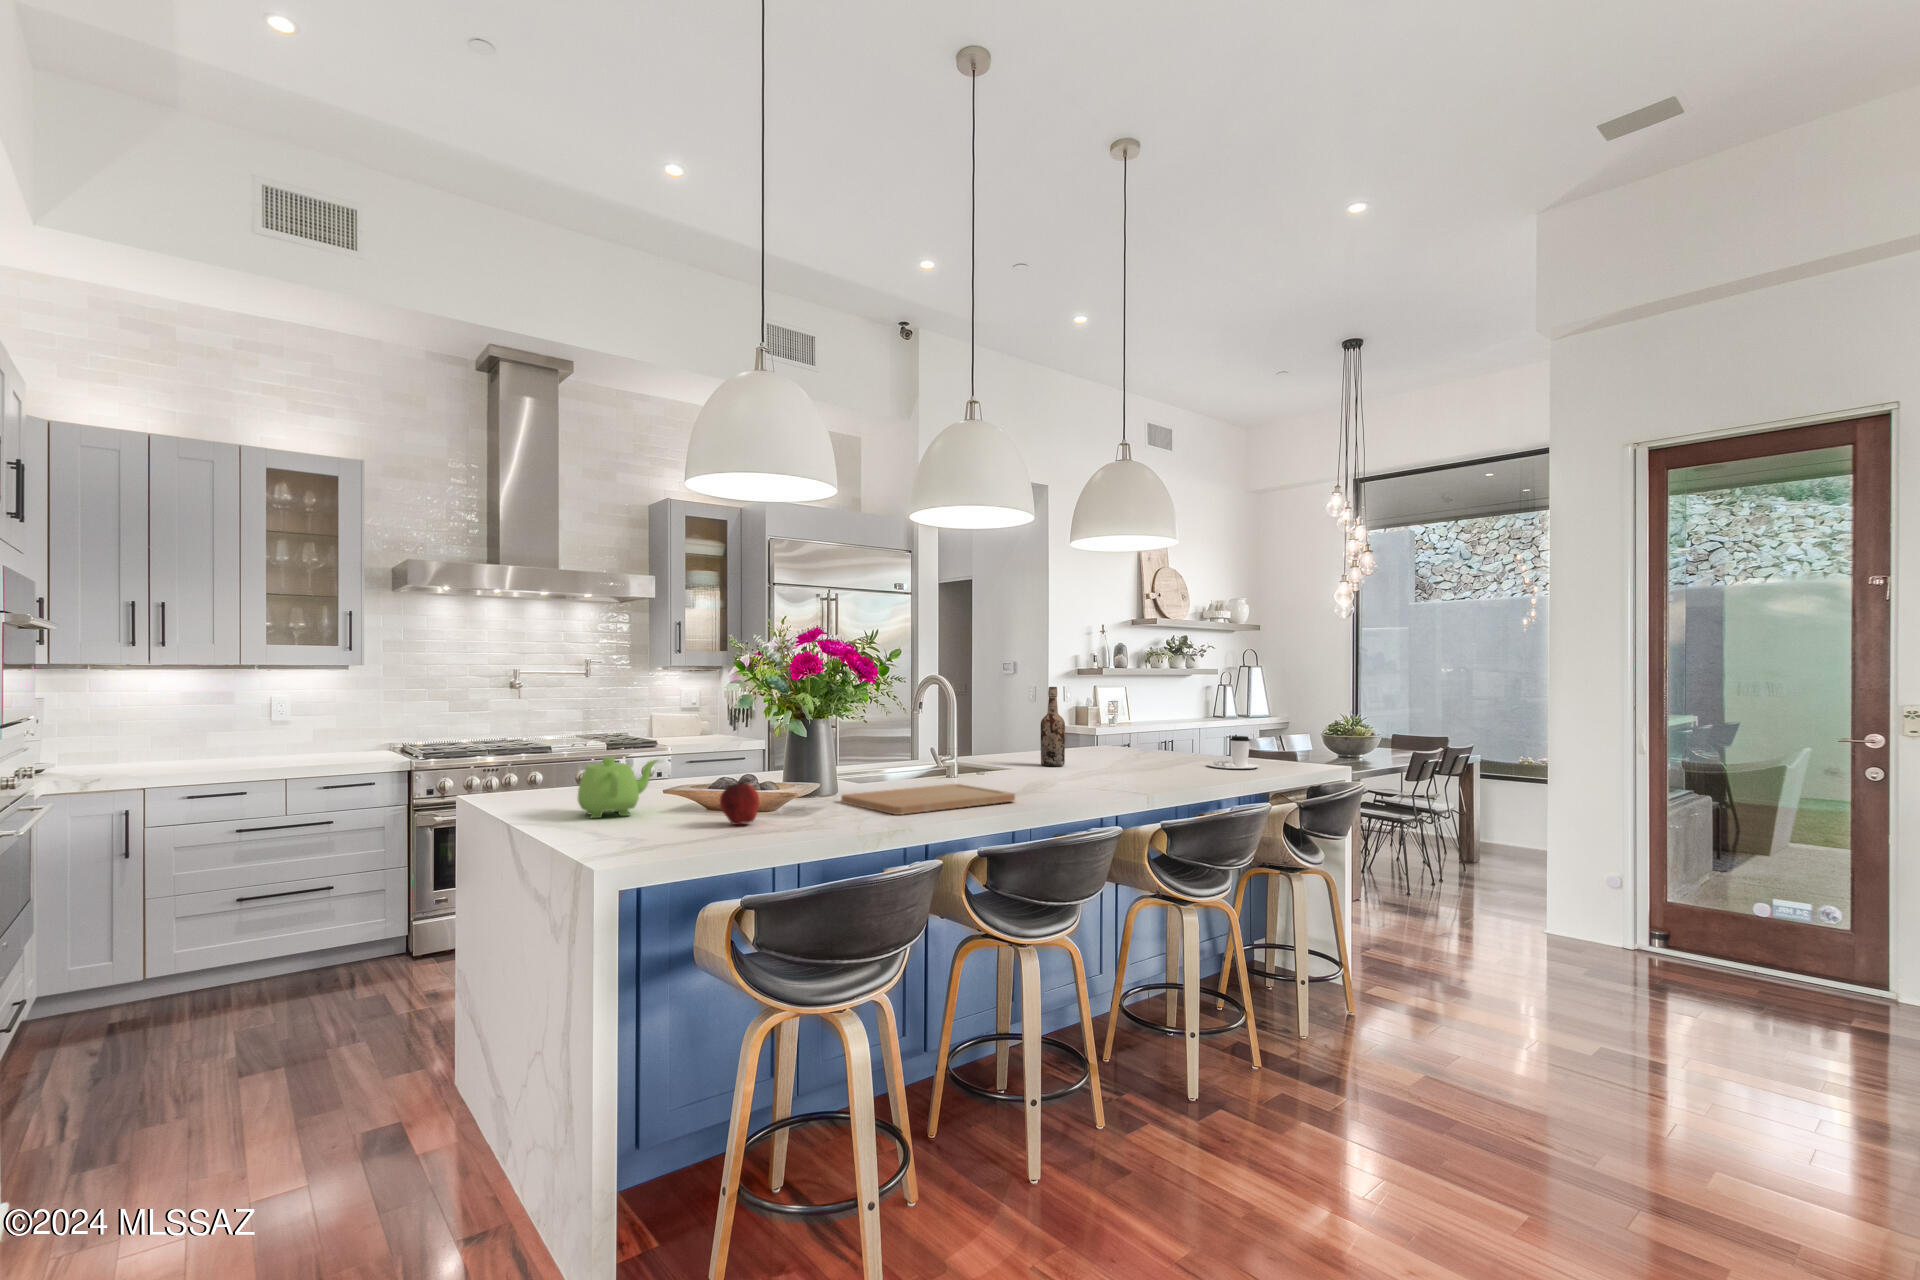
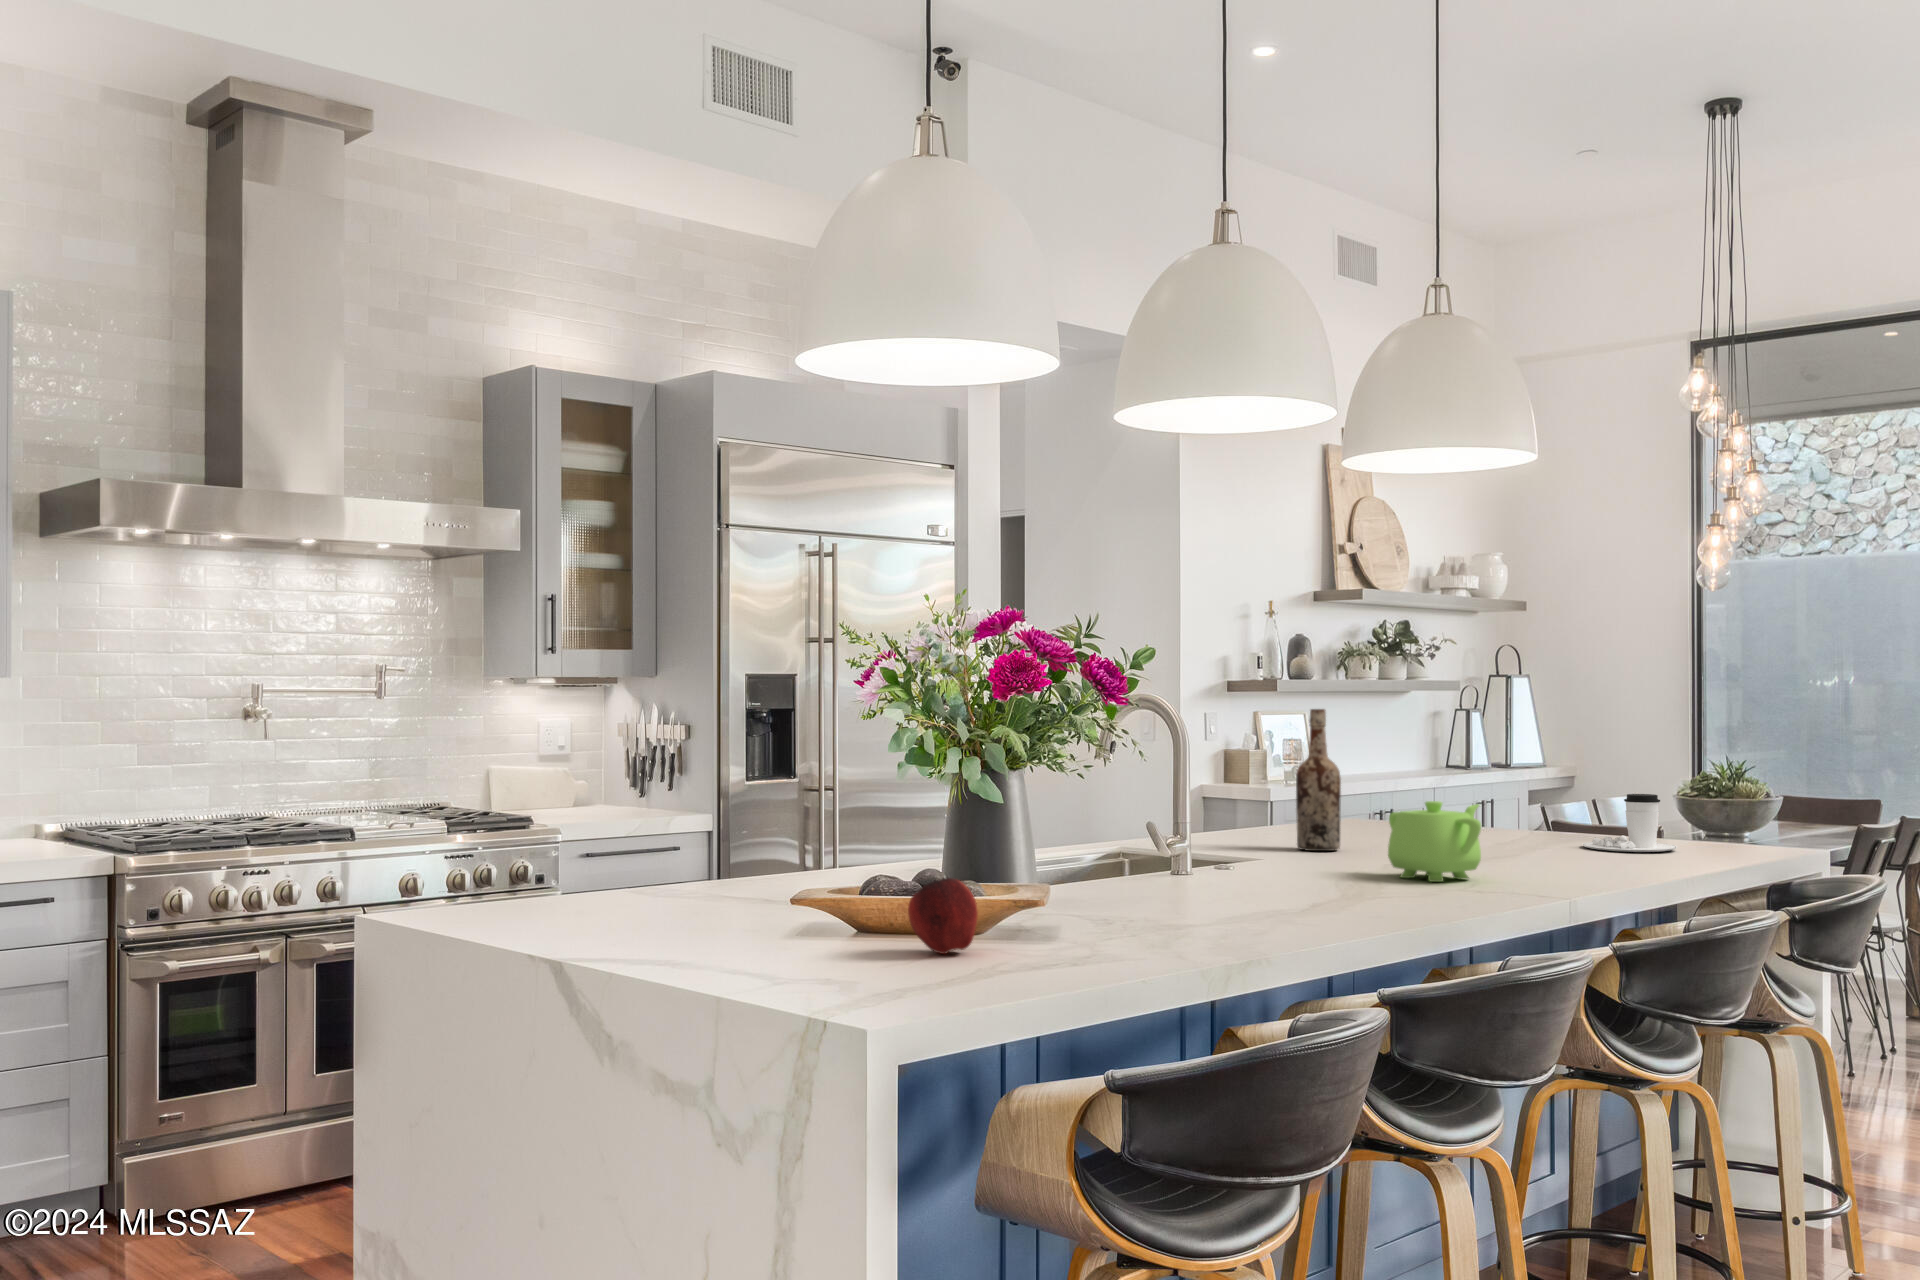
teapot: present [577,757,658,818] -> present [1388,801,1481,882]
cutting board: present [841,784,1015,815] -> none [1056,880,1357,933]

